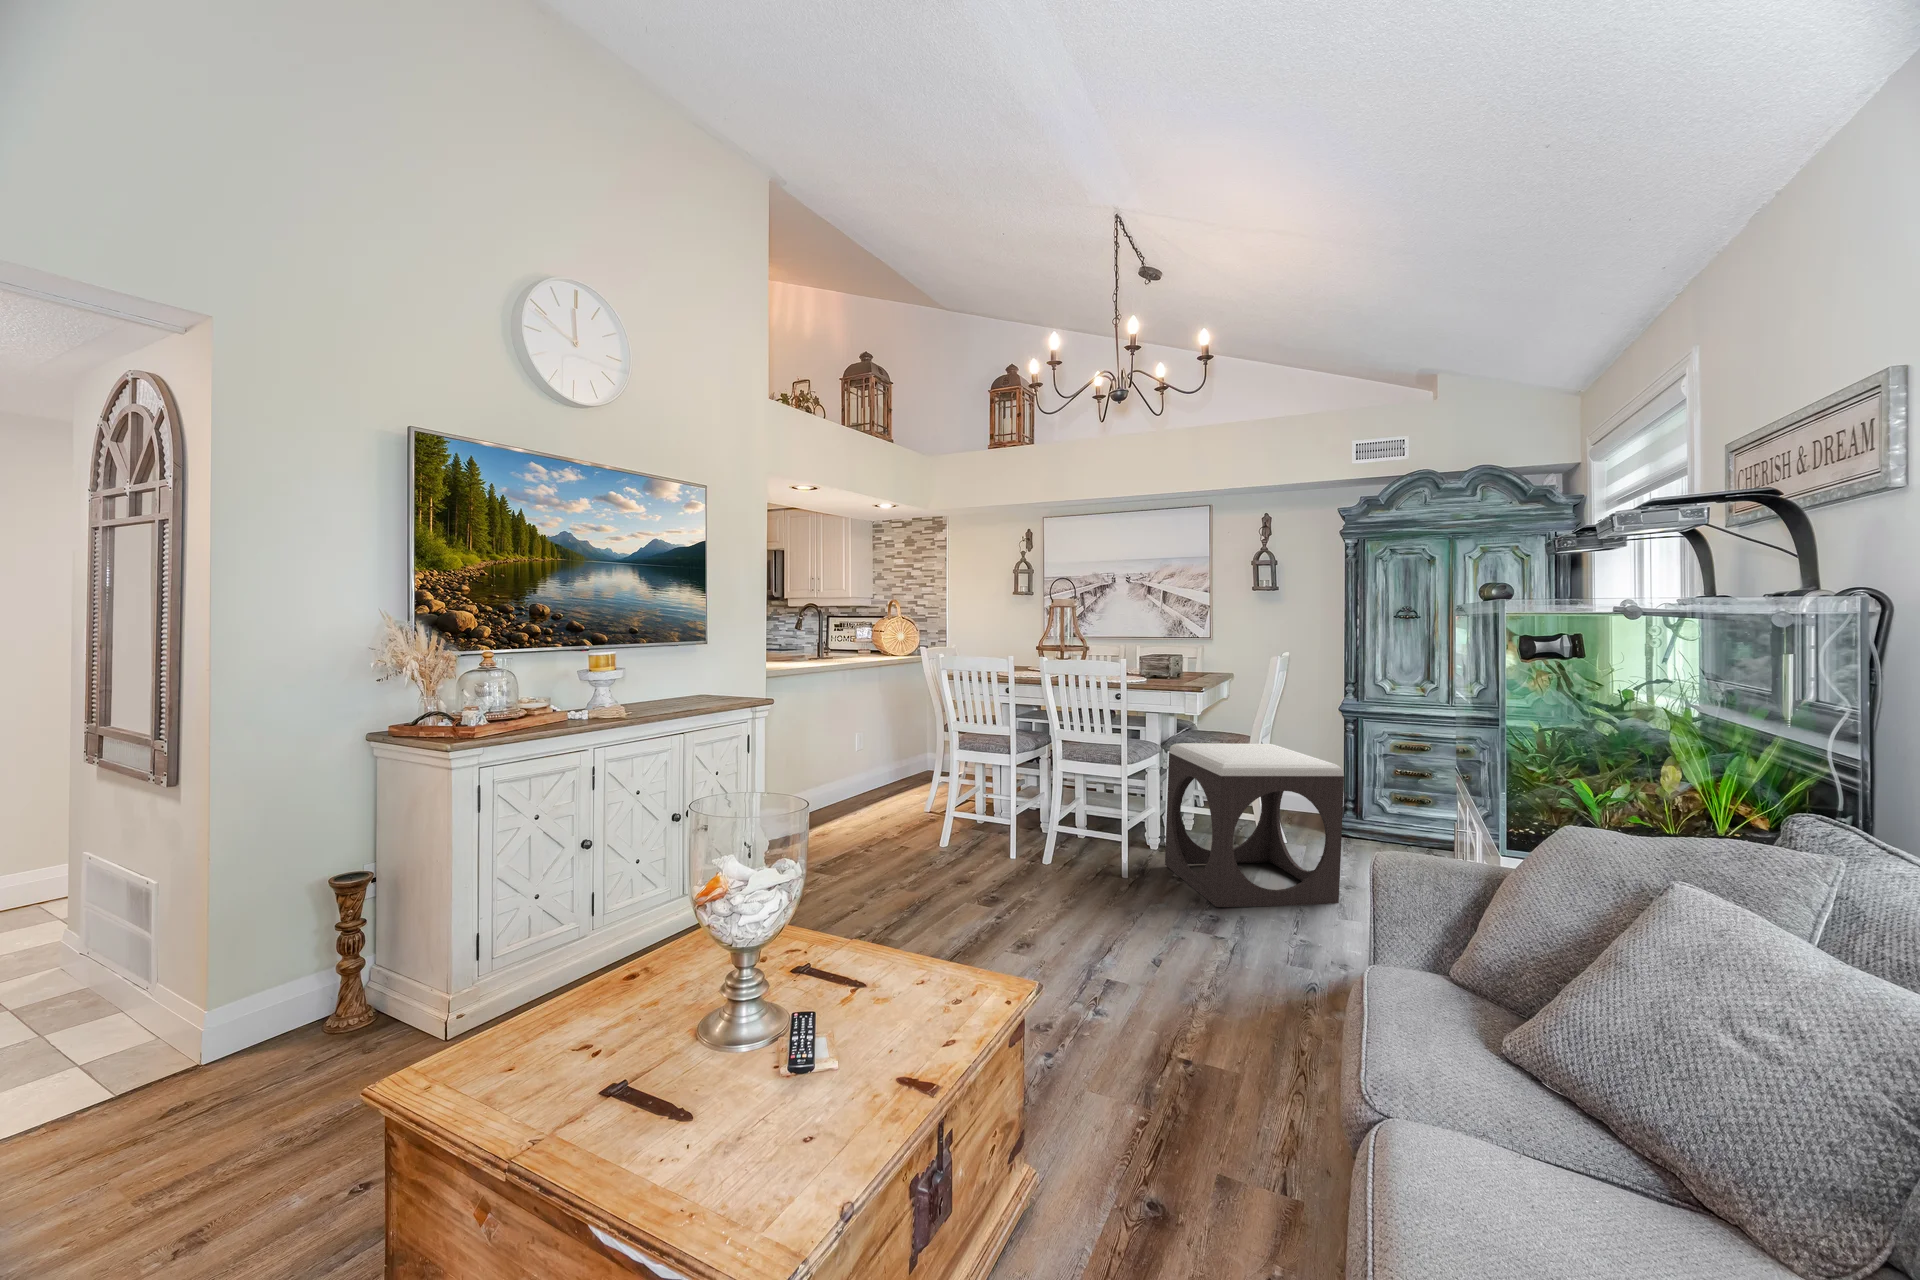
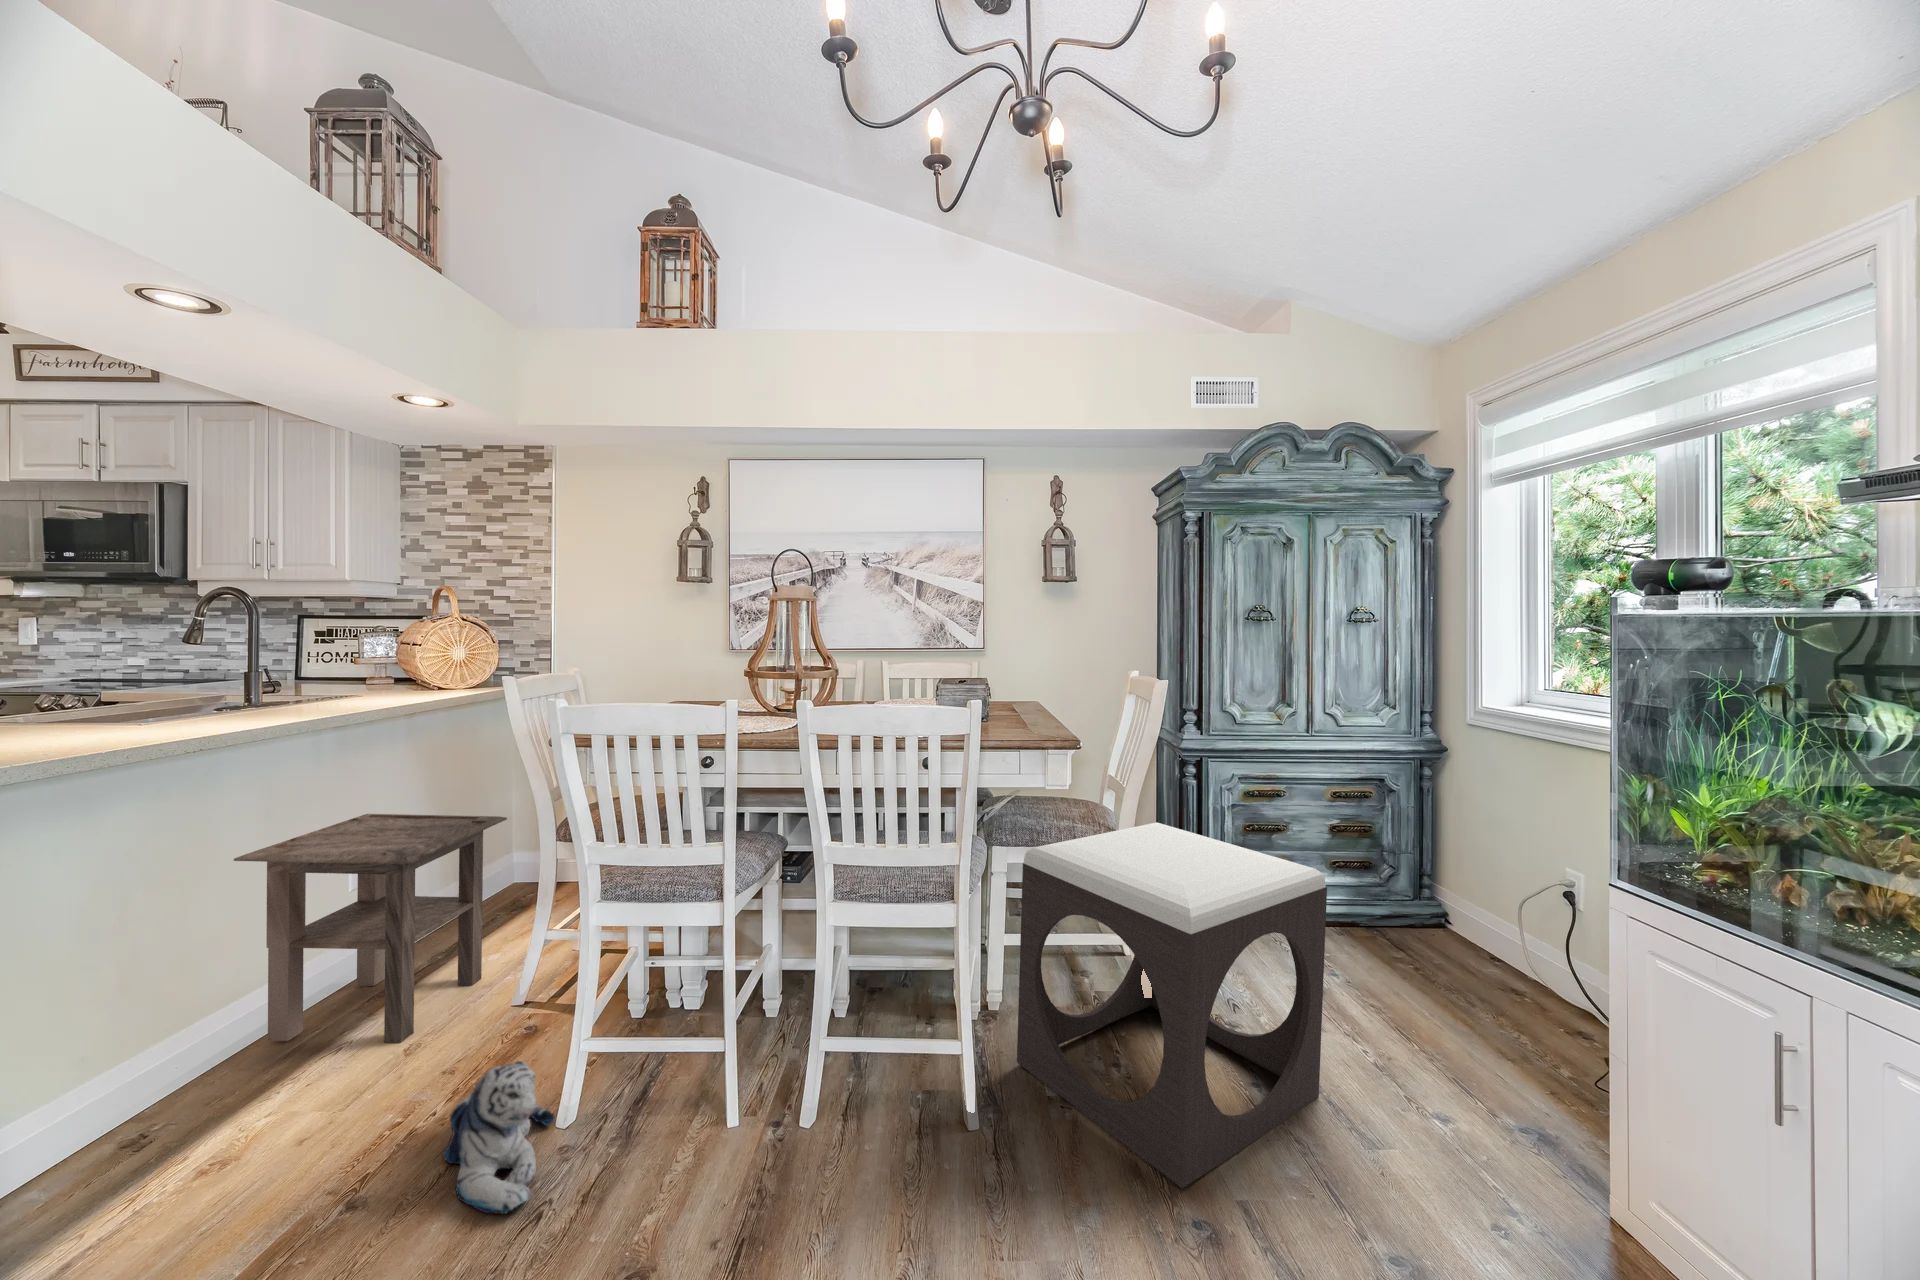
side table: none [818,715,922,817] -> present [234,814,507,1043]
plush toy: none [896,809,939,861] -> present [442,1061,555,1214]

